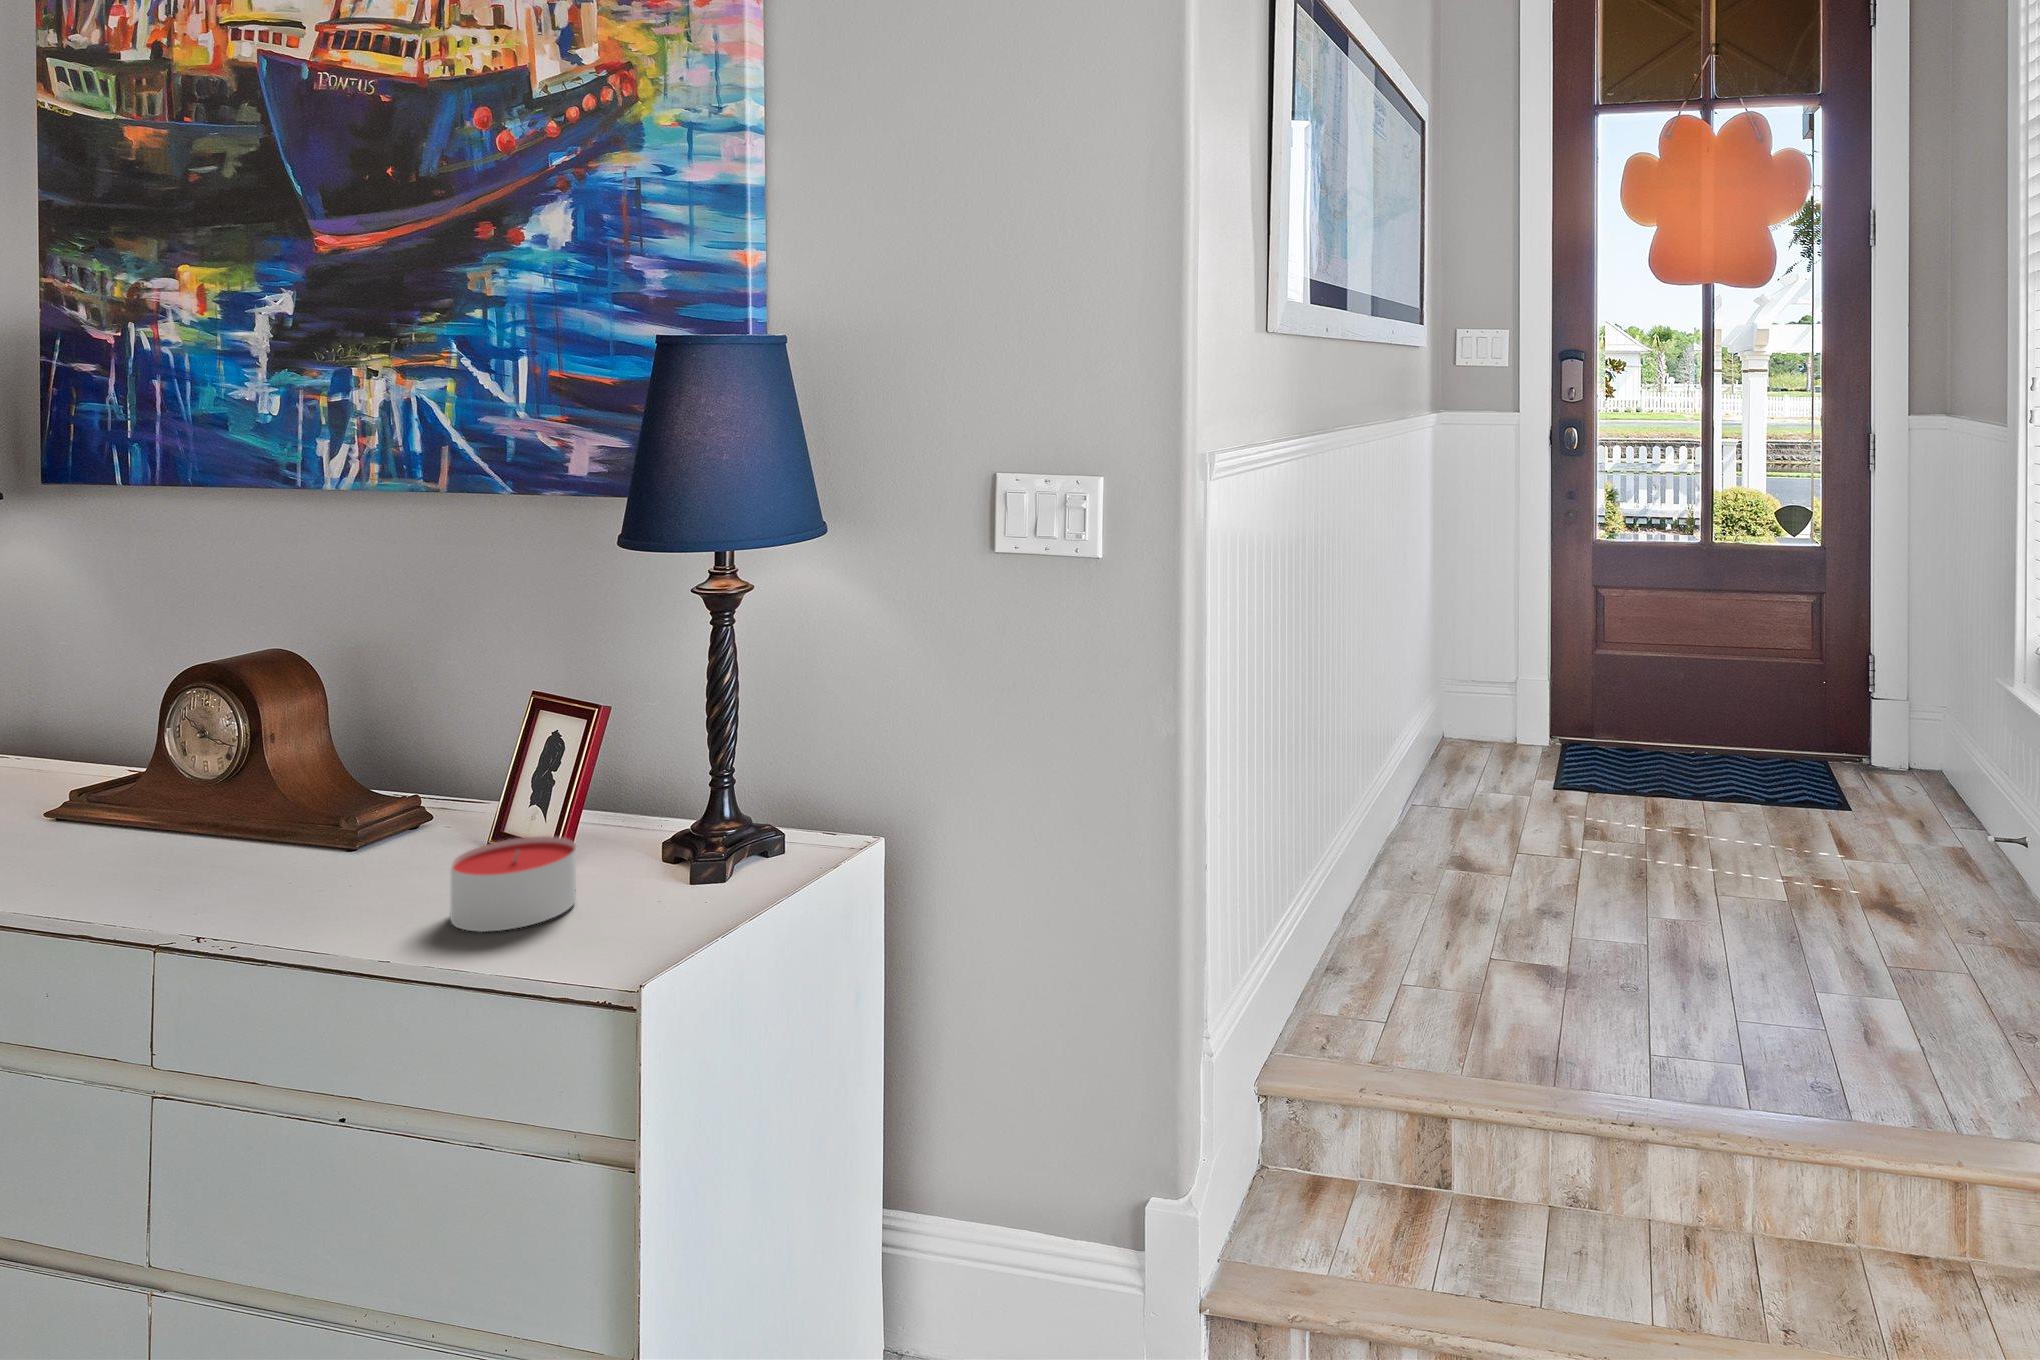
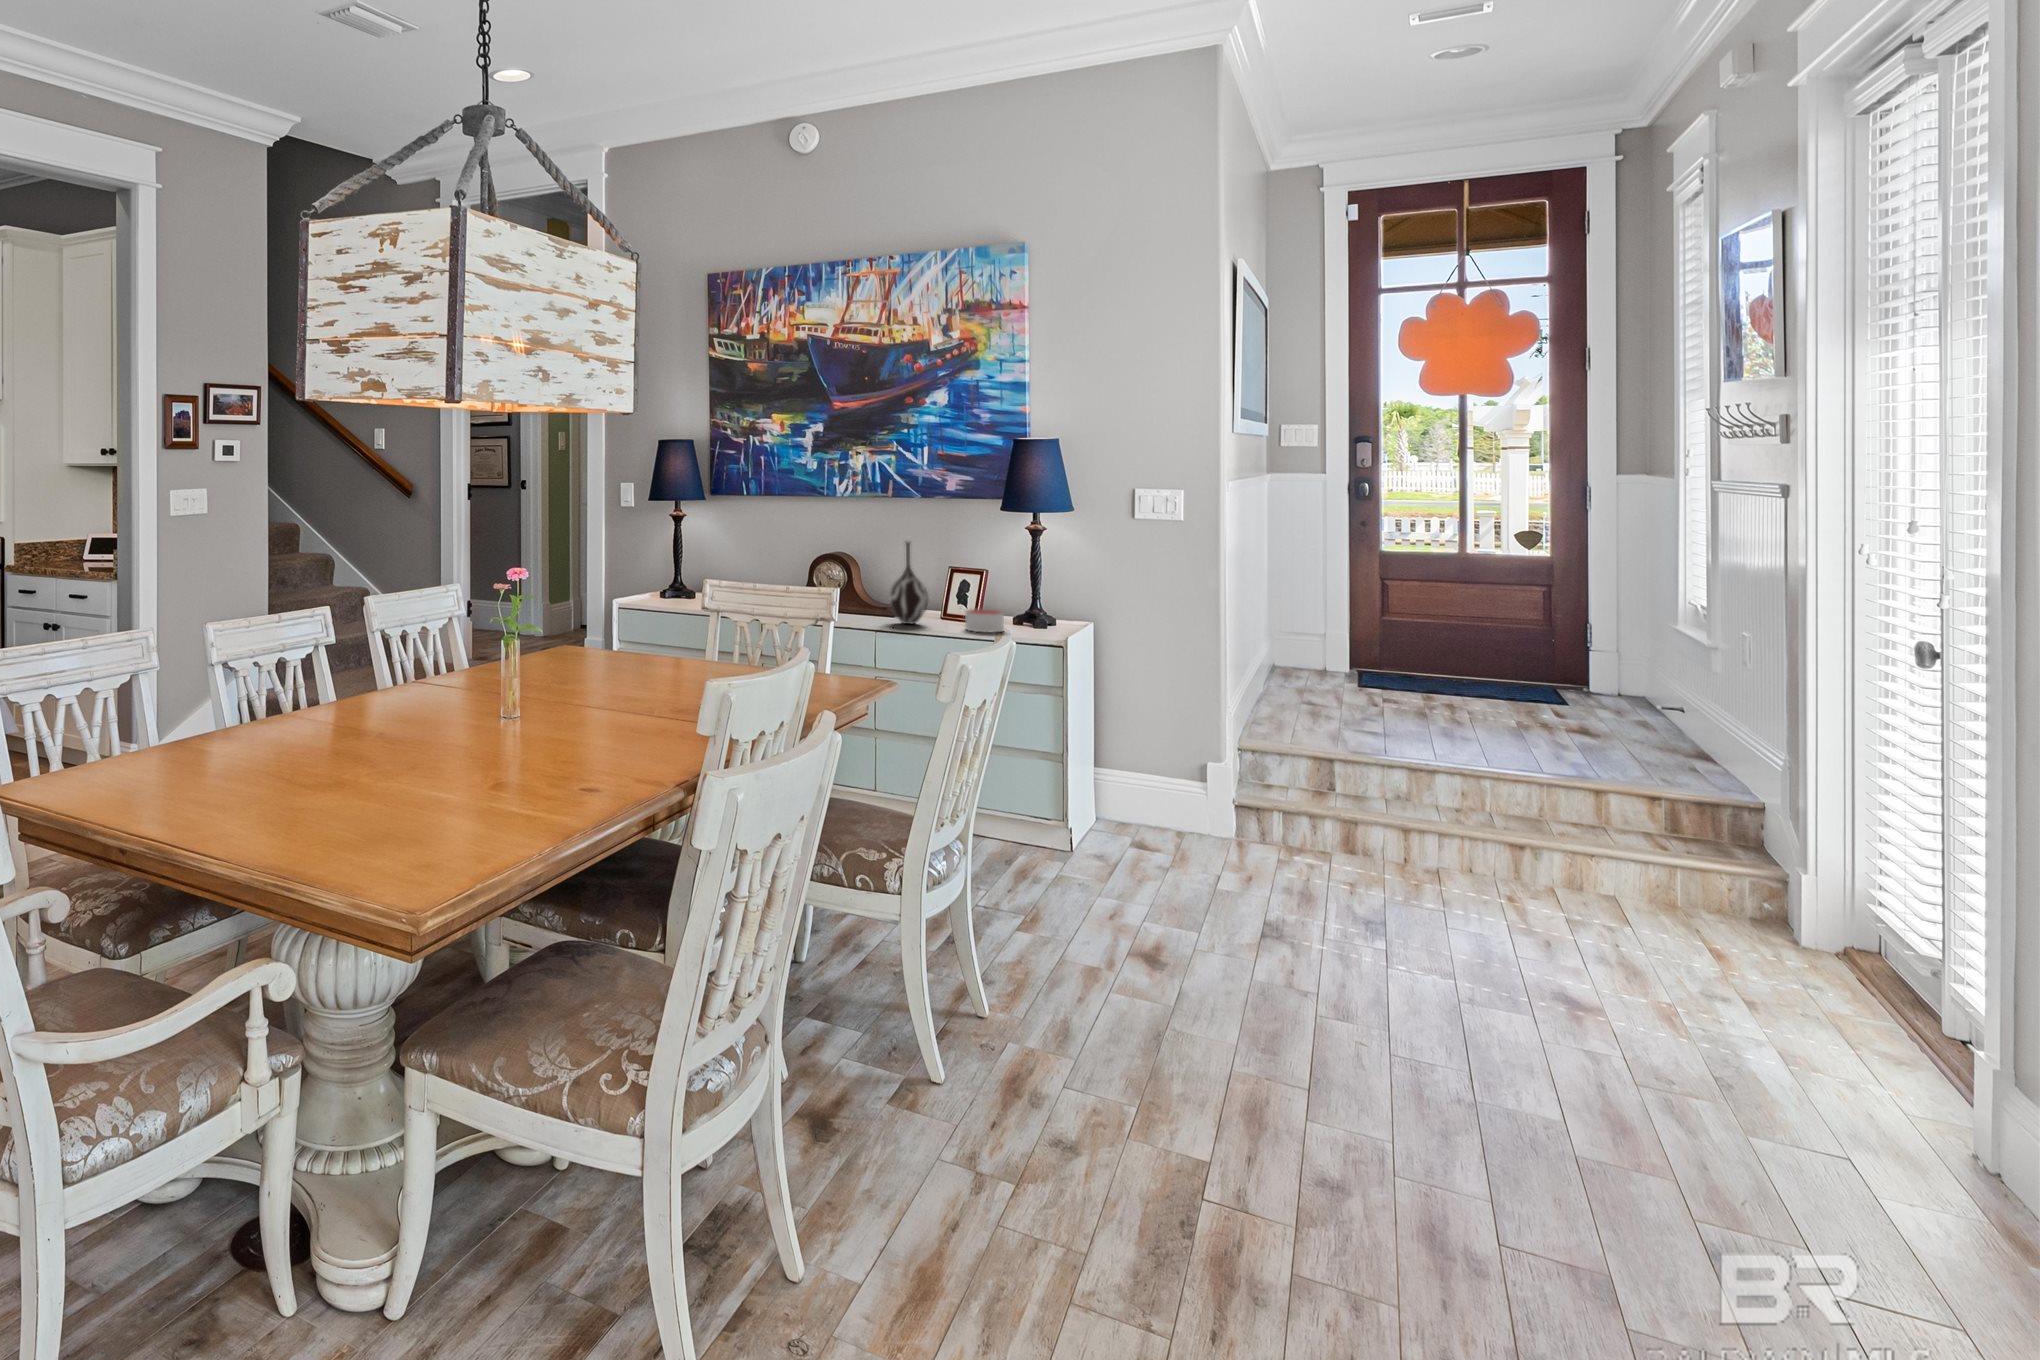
vase: none [258,639,397,895] -> present [889,542,928,624]

